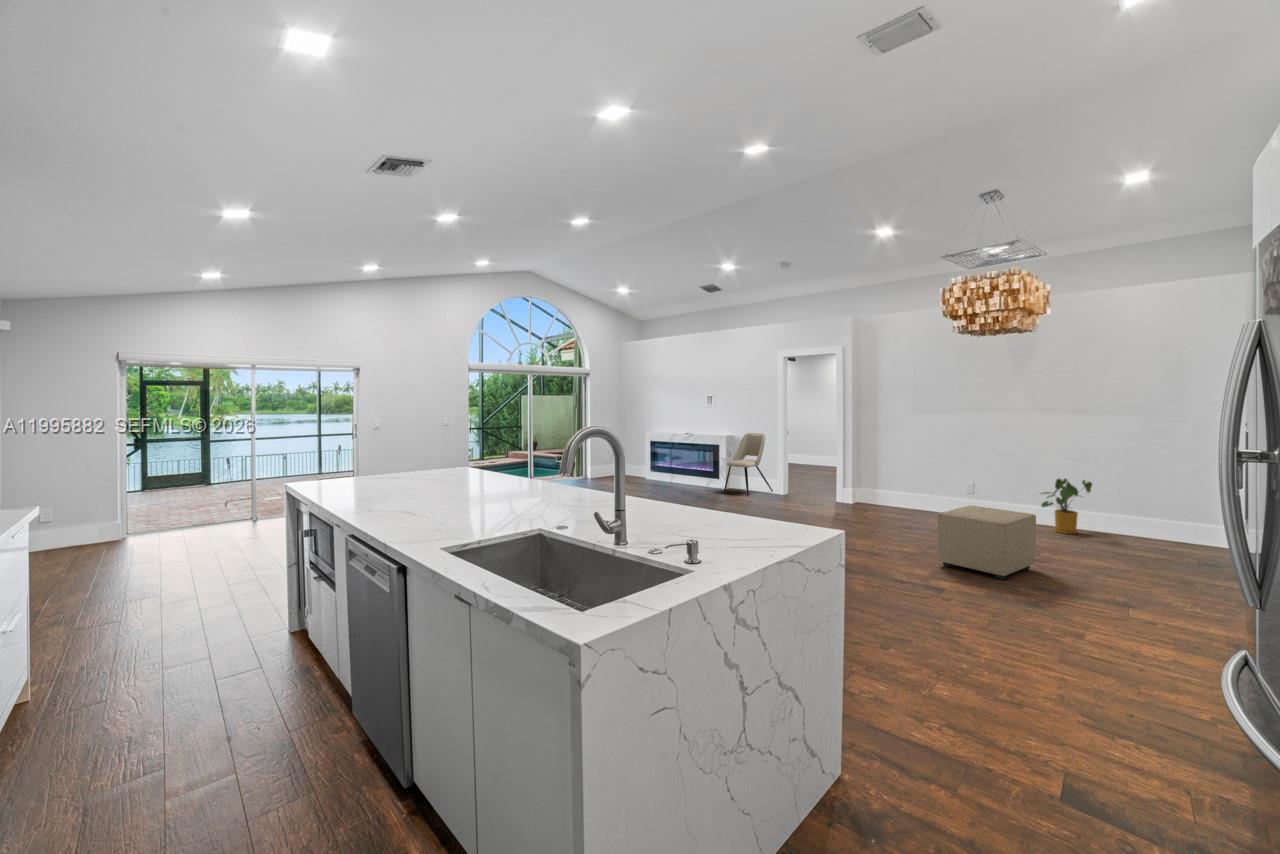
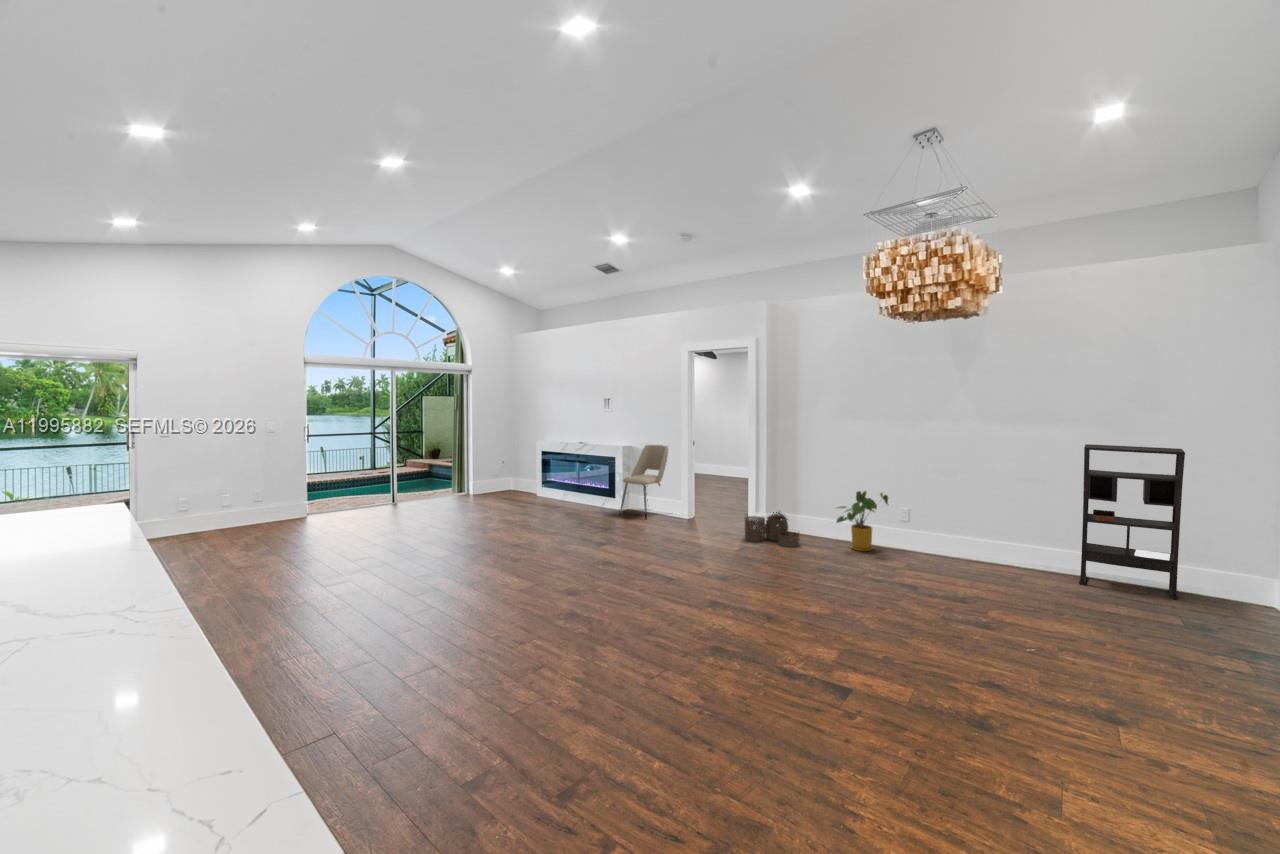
bookshelf: none [1117,429,1201,548] -> present [1079,444,1185,600]
house plant: present [1041,478,1092,534] -> present [837,491,888,551]
woven basket: none [836,486,883,514] -> present [745,512,800,547]
ottoman: present [938,505,1036,580] -> none [855,553,988,672]

